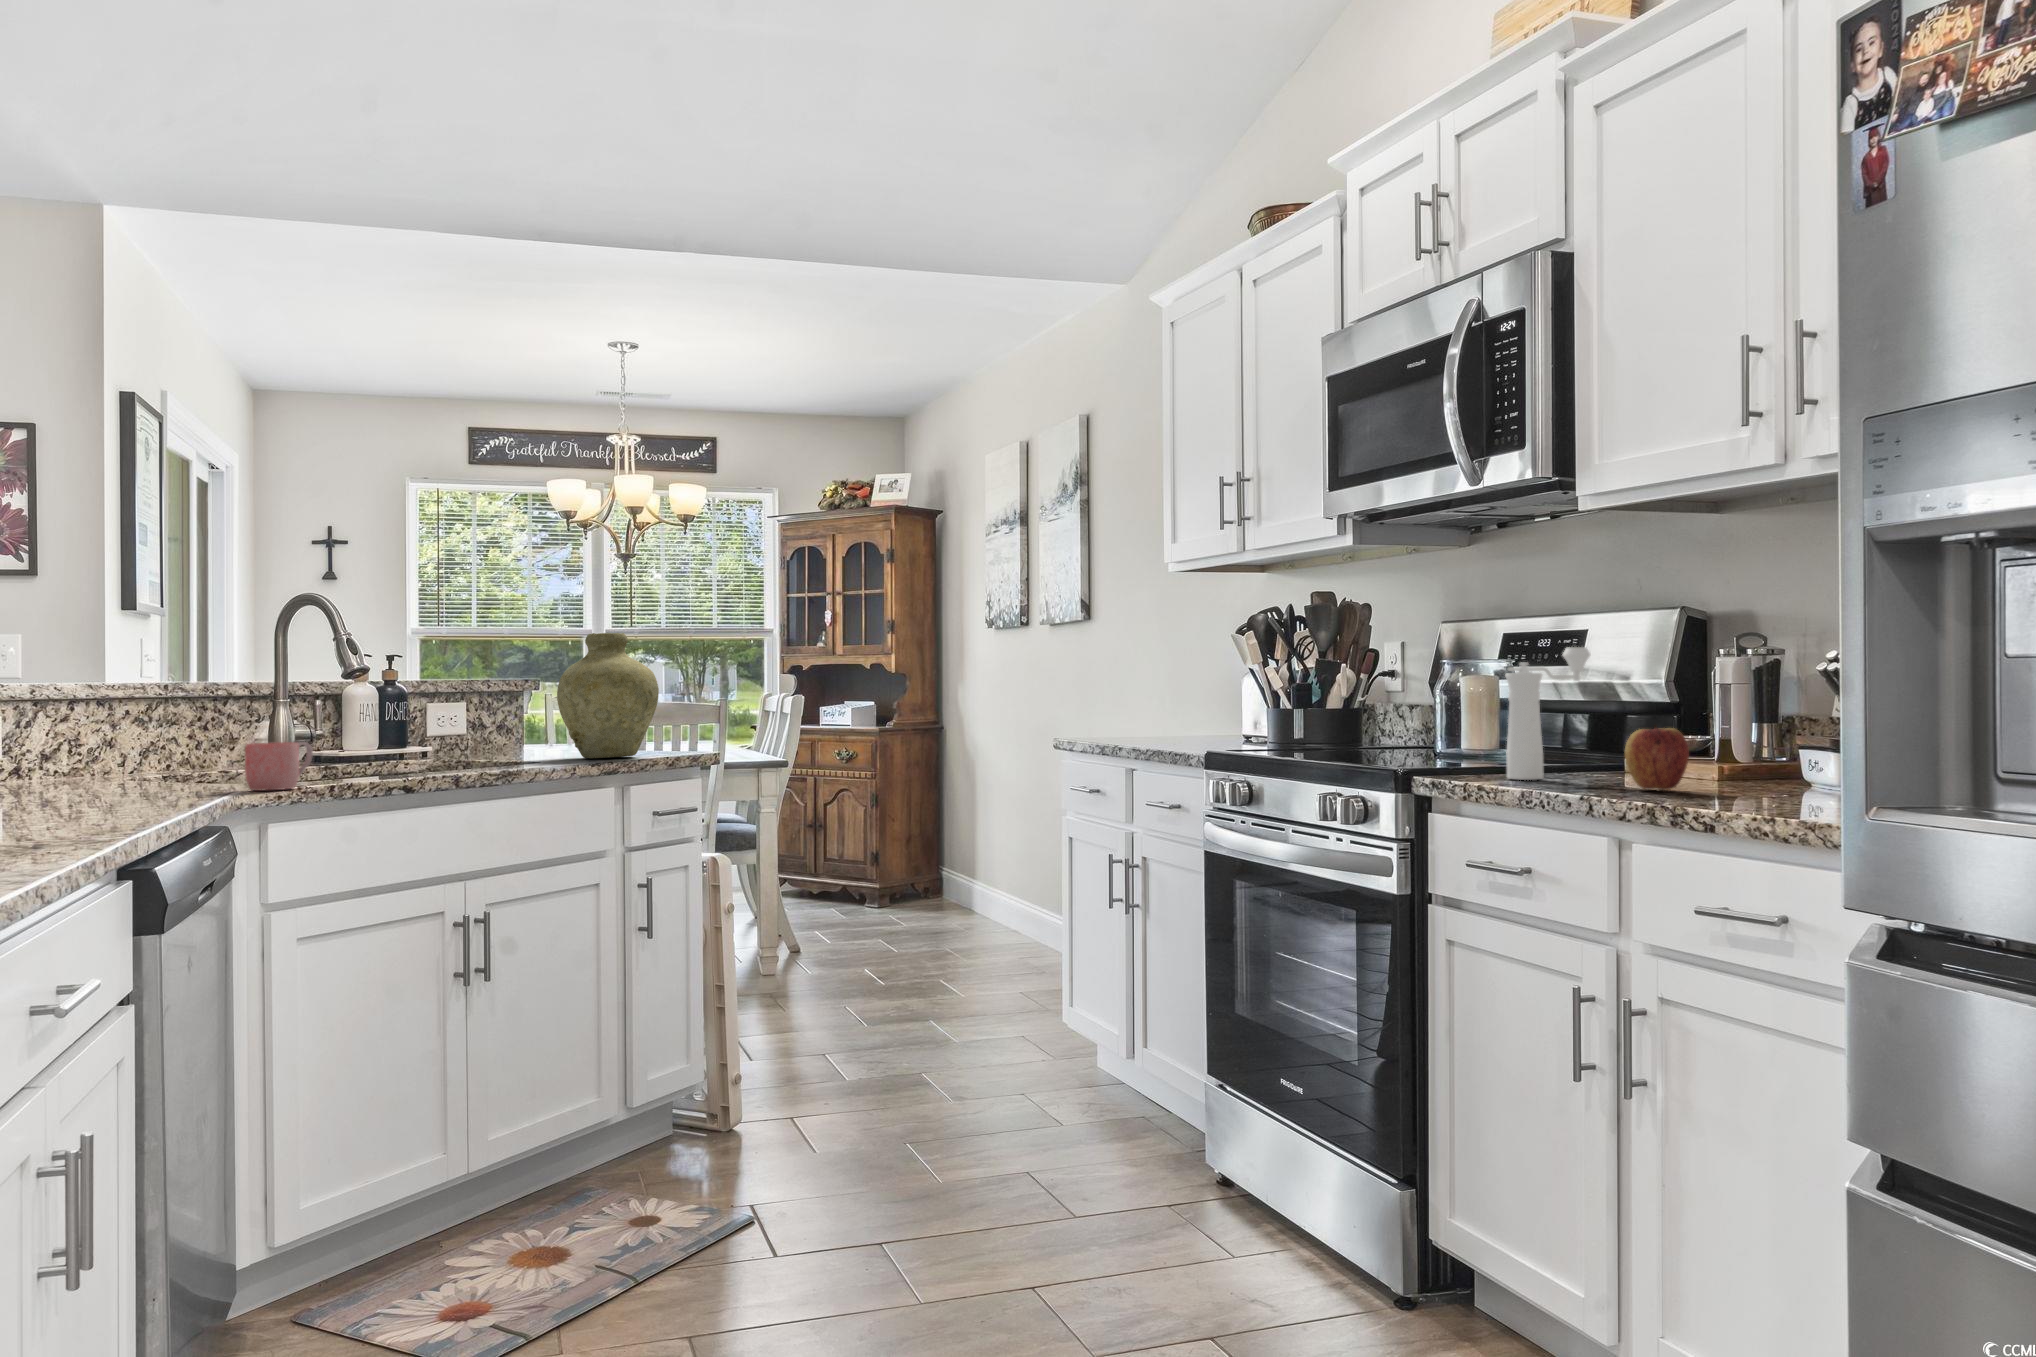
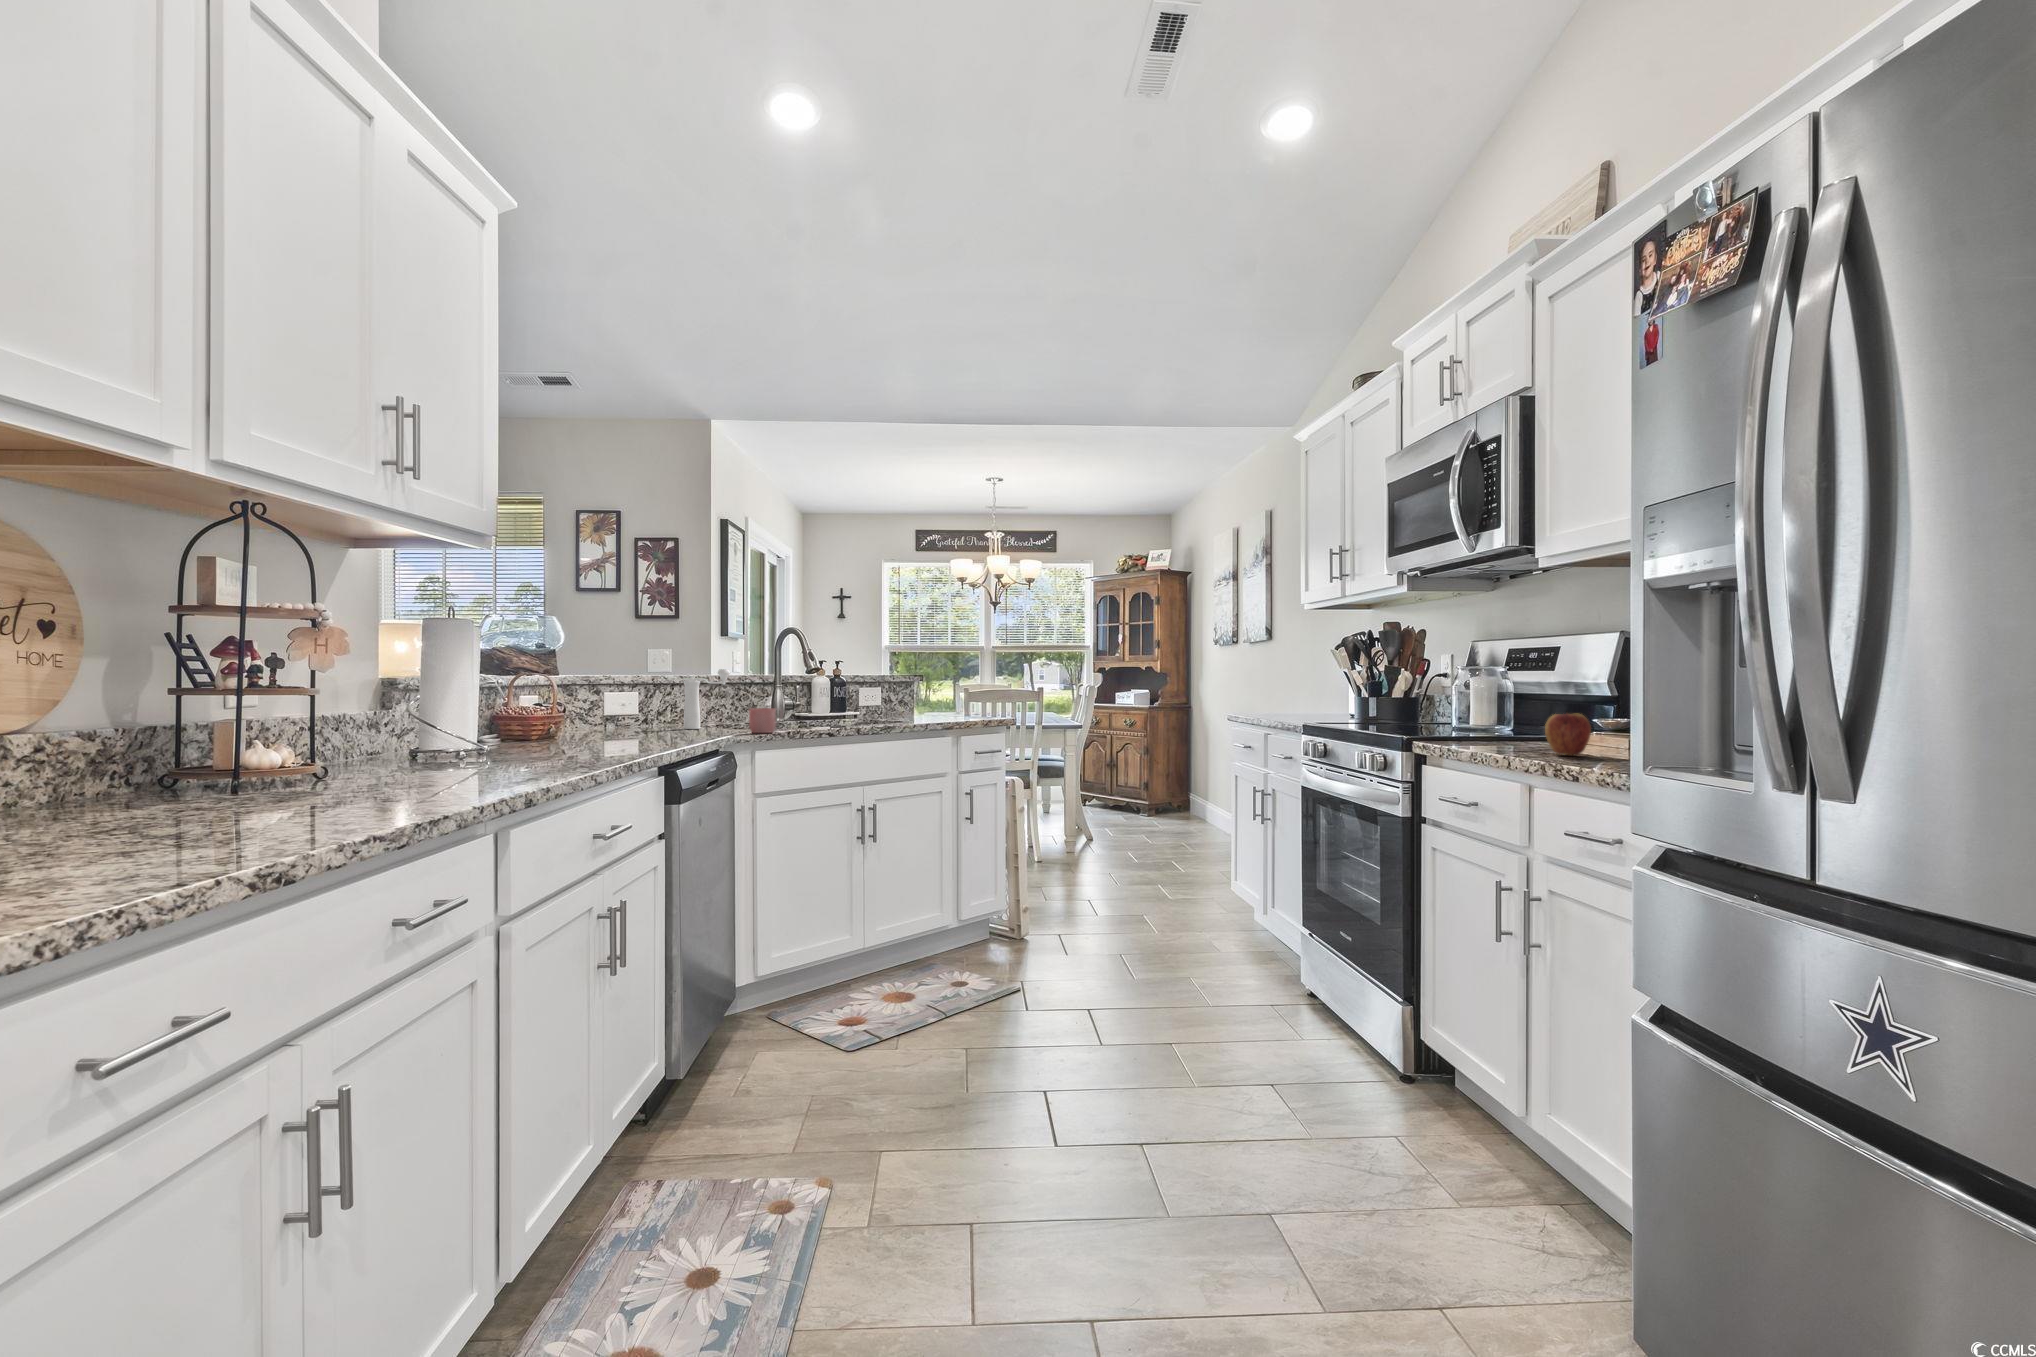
vase: present [557,633,659,758] -> none [924,649,980,720]
pepper mill: present [1505,647,1590,780] -> present [683,669,730,729]

